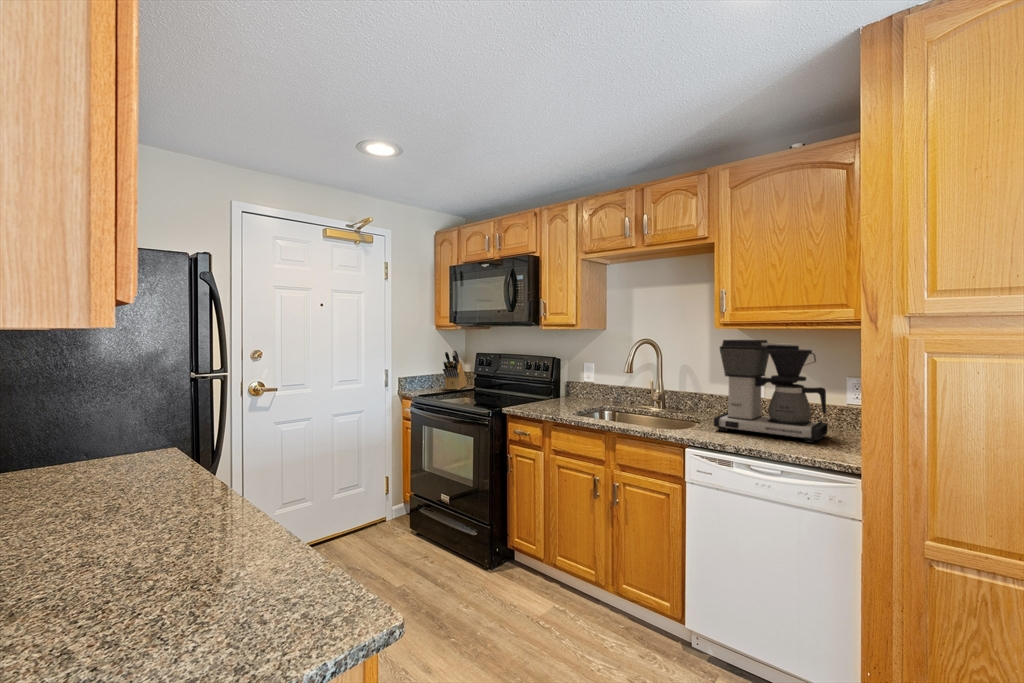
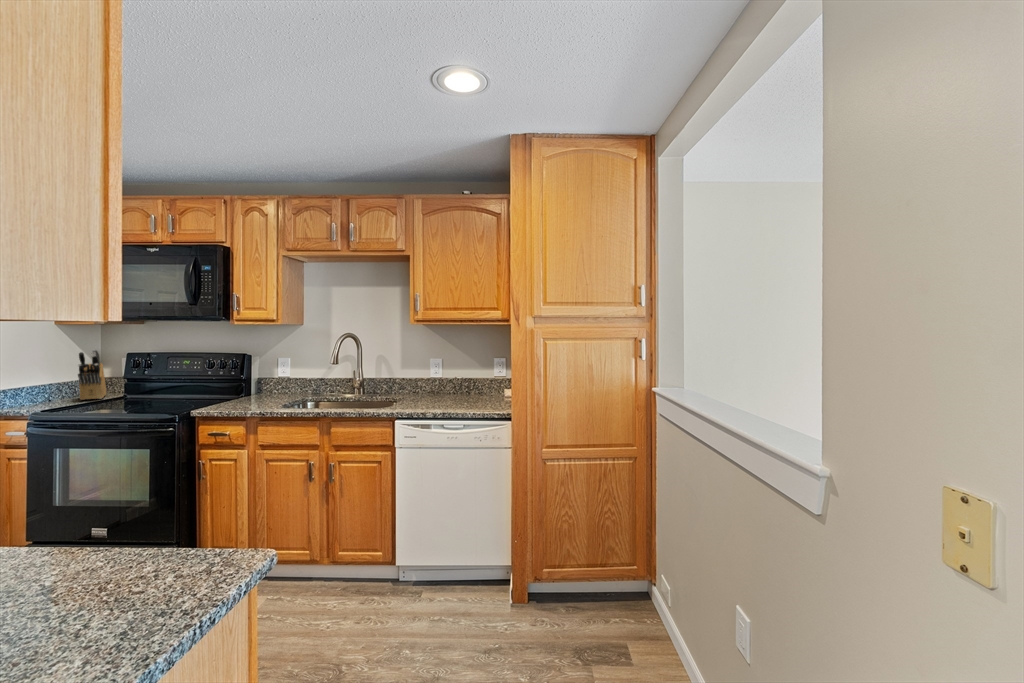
coffee maker: present [714,340,828,443] -> none [412,333,487,406]

